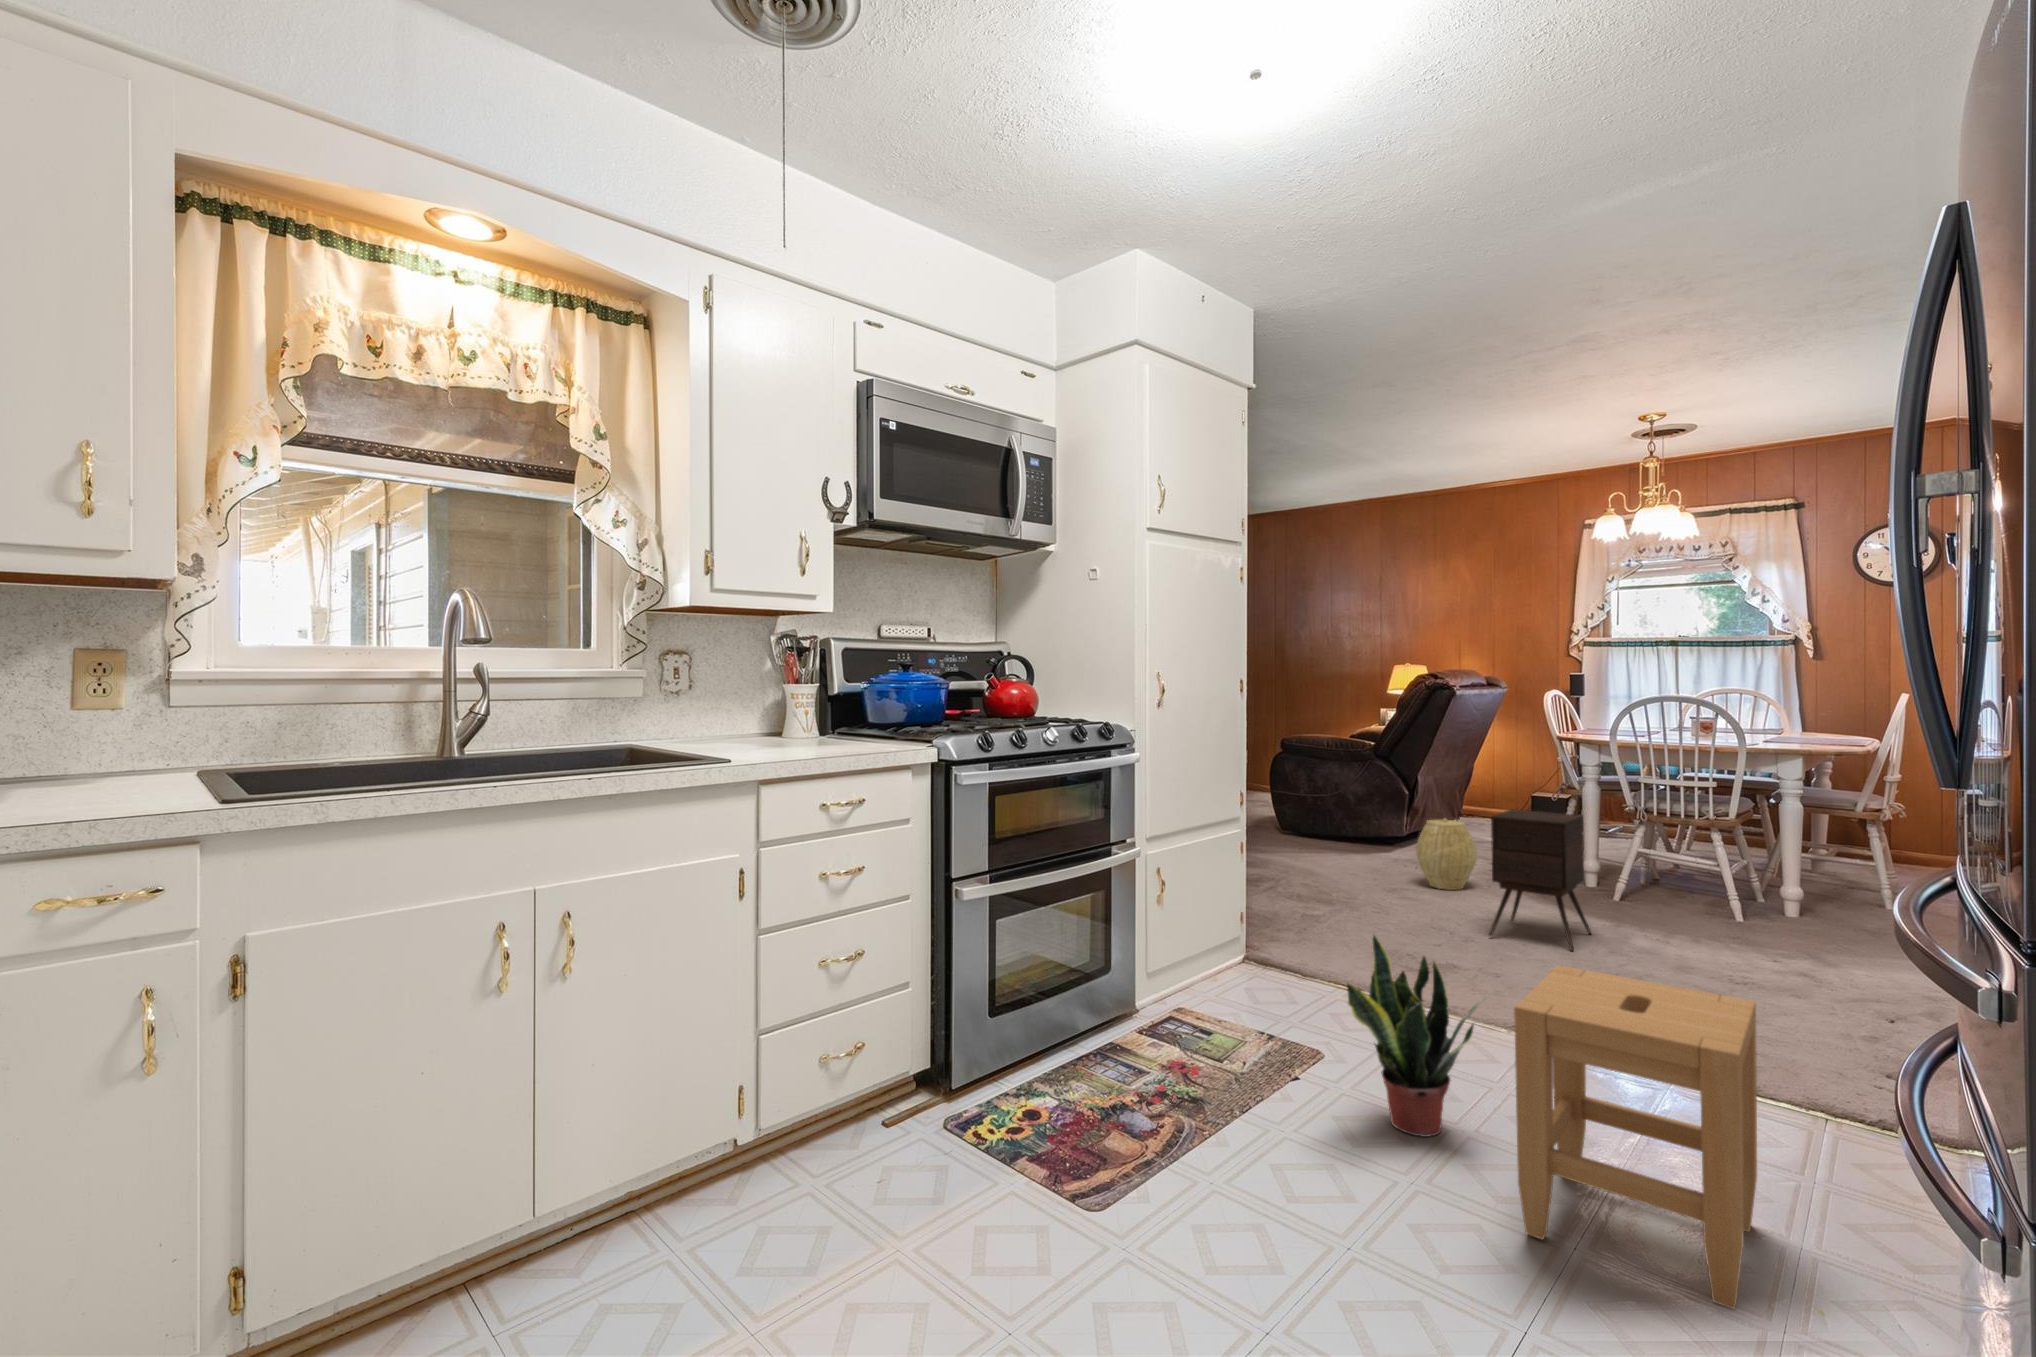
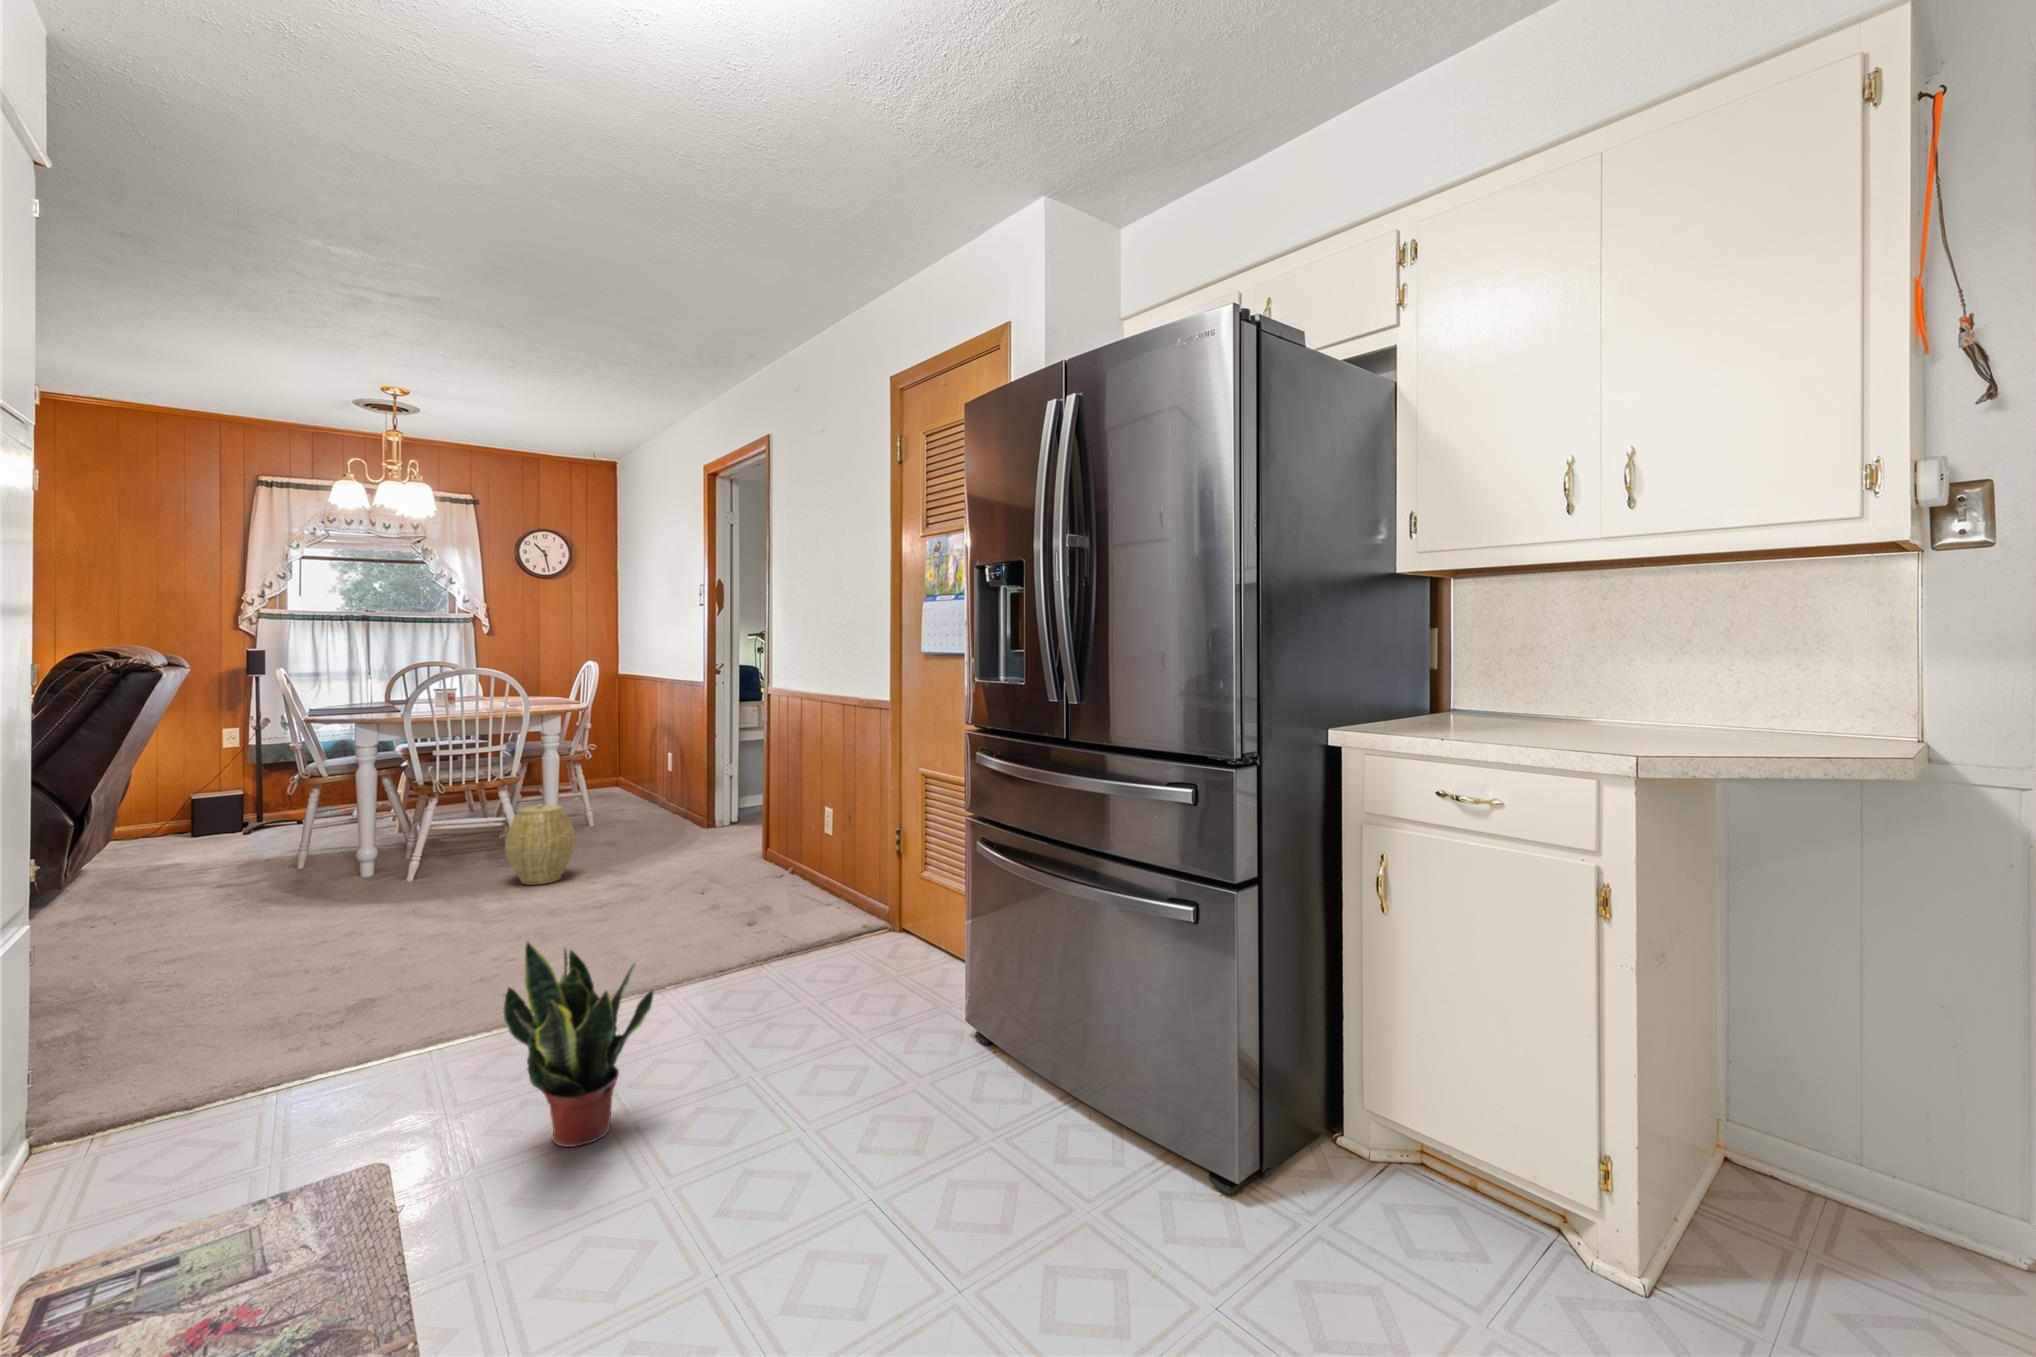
side table: present [1489,809,1591,951] -> none [346,791,452,949]
woven basket: present [1416,819,1477,890] -> present [505,804,576,885]
stool: present [1514,965,1757,1310] -> none [715,882,912,1140]

